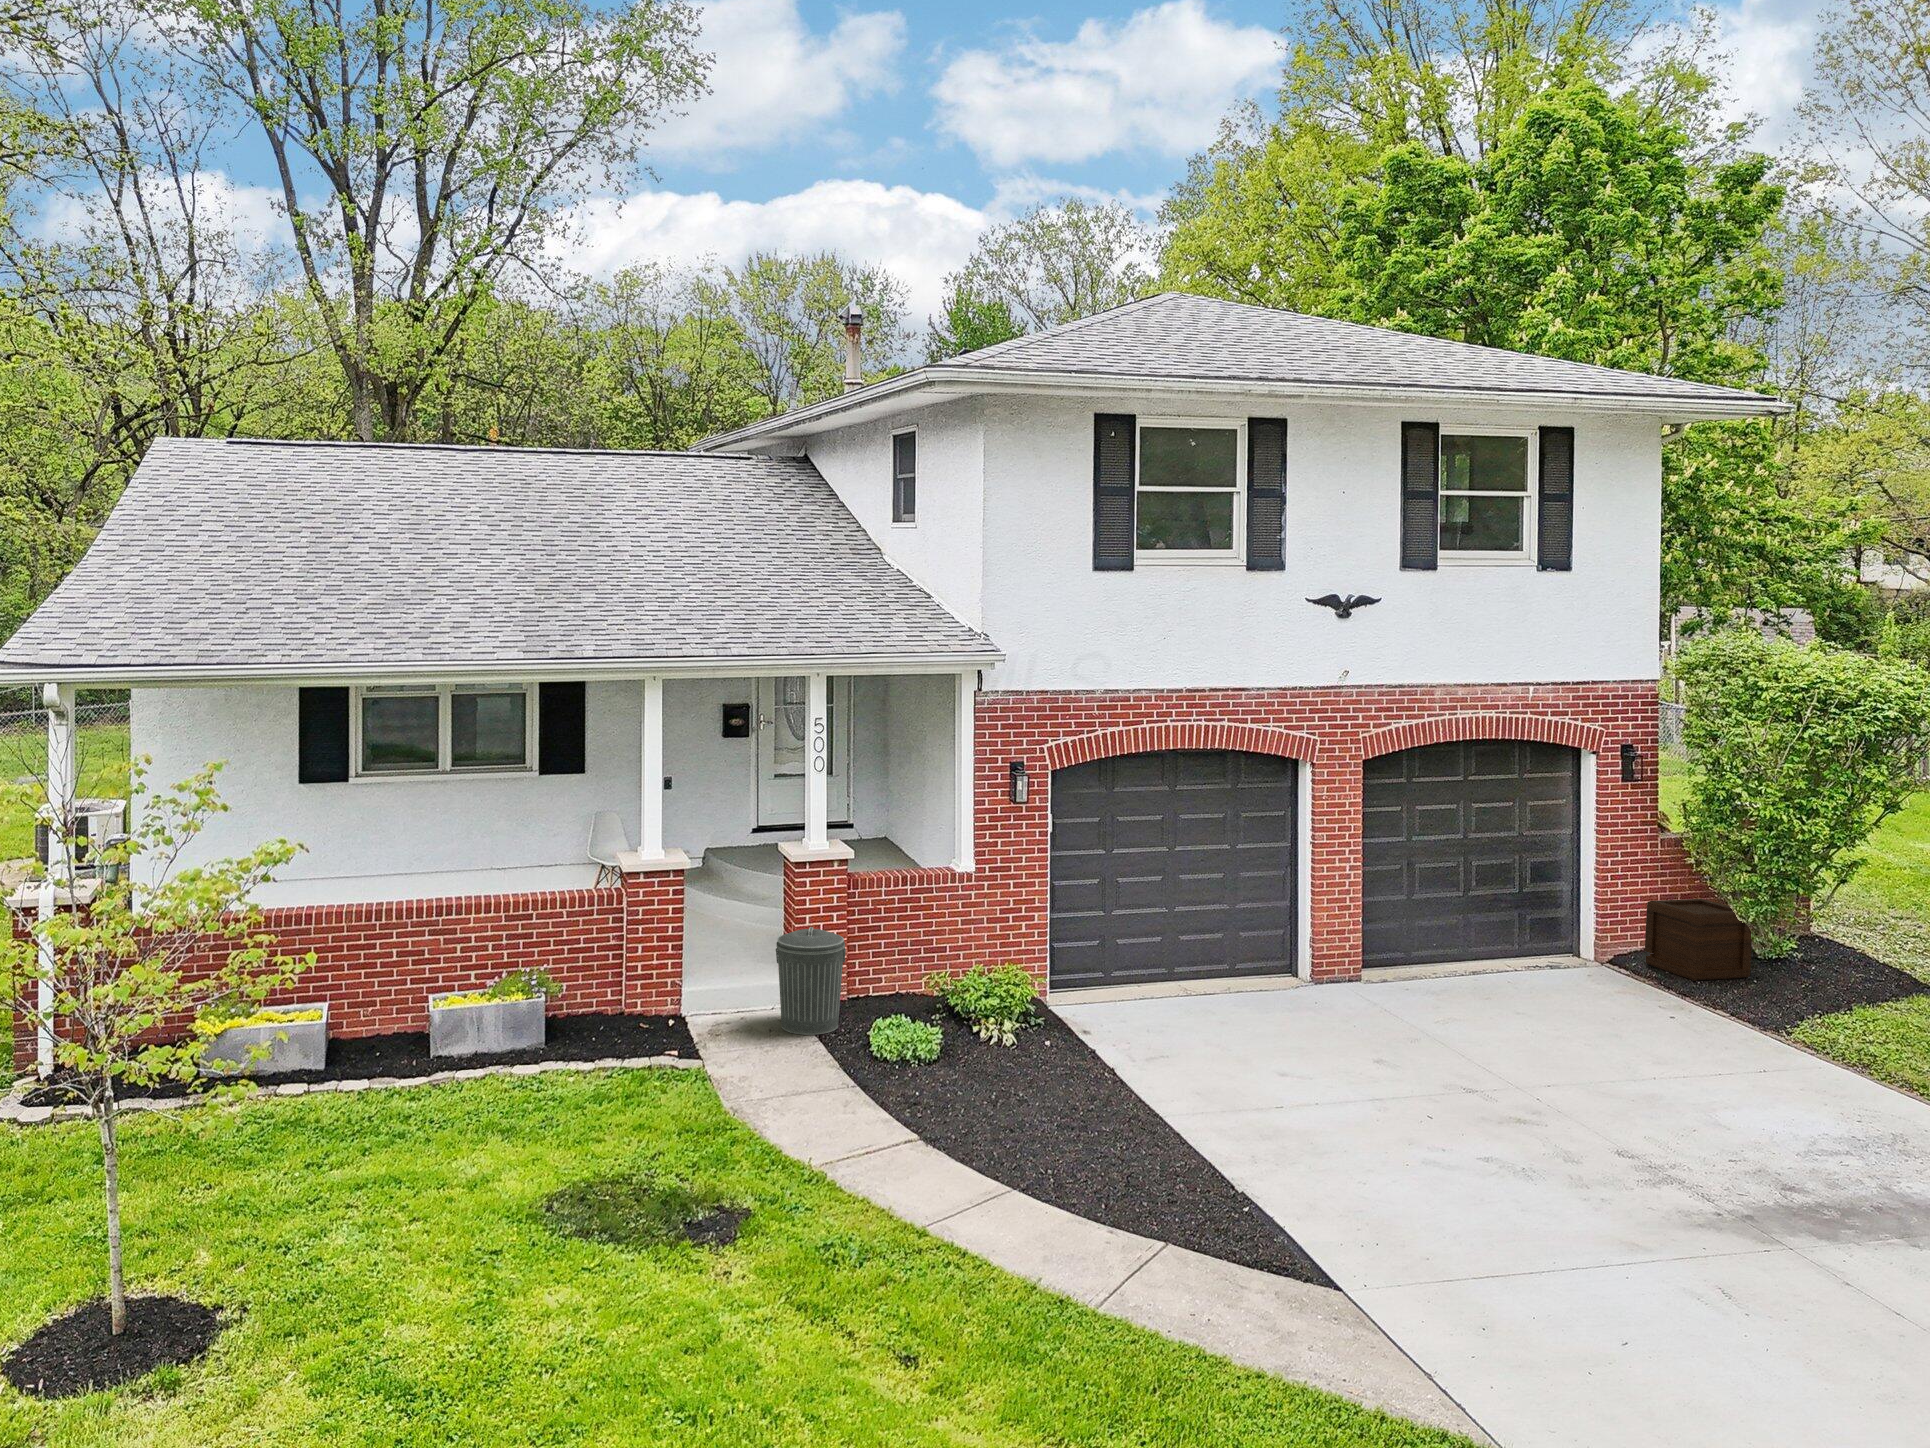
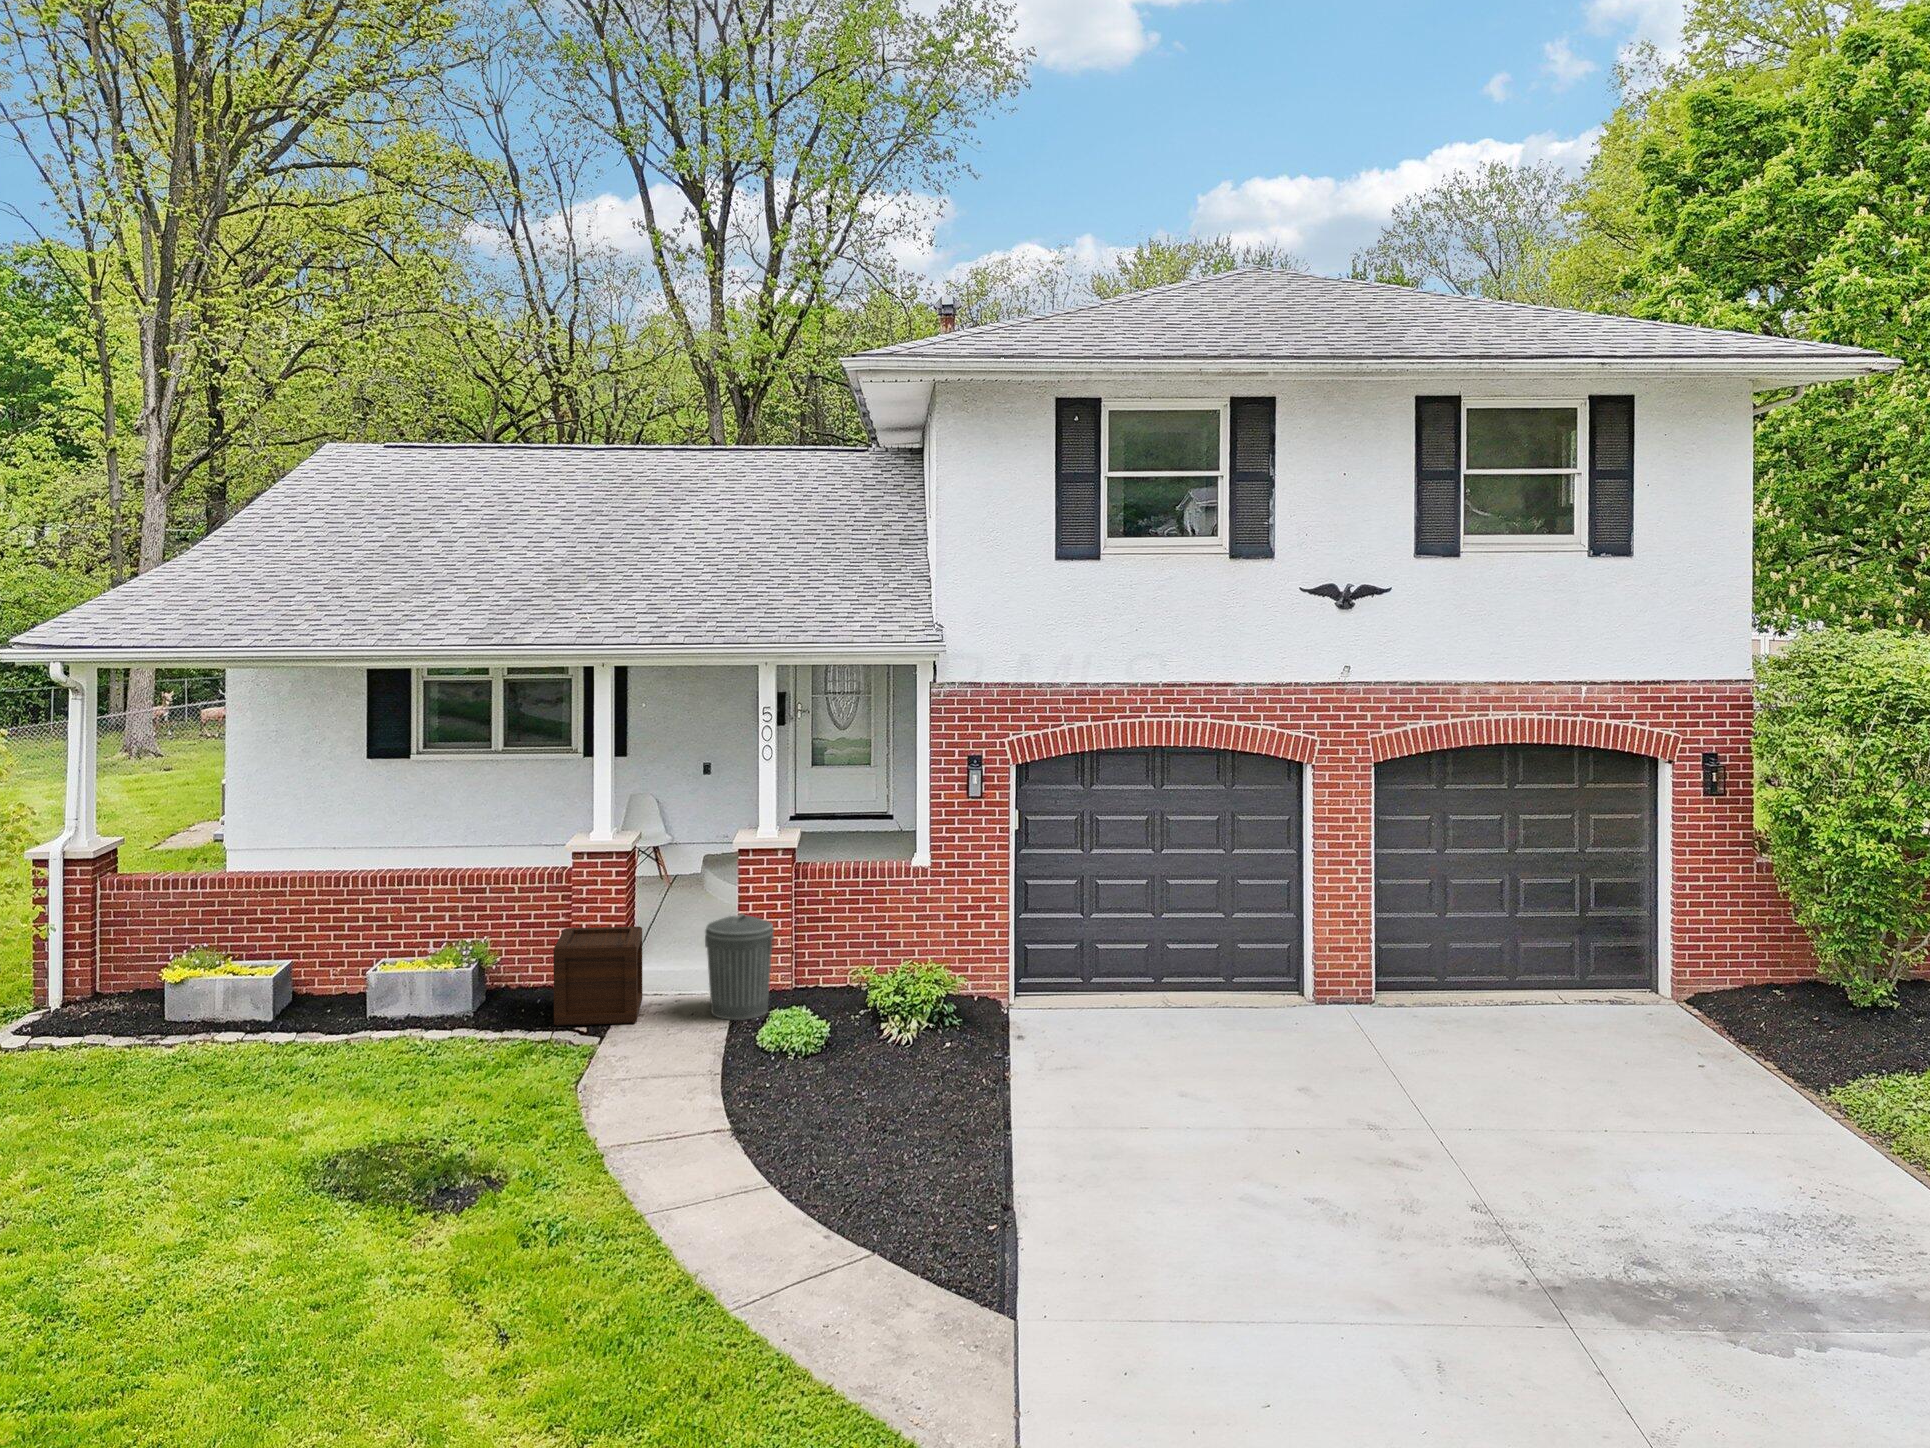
wooden crate: present [1645,899,1752,981] -> present [553,926,642,1026]

